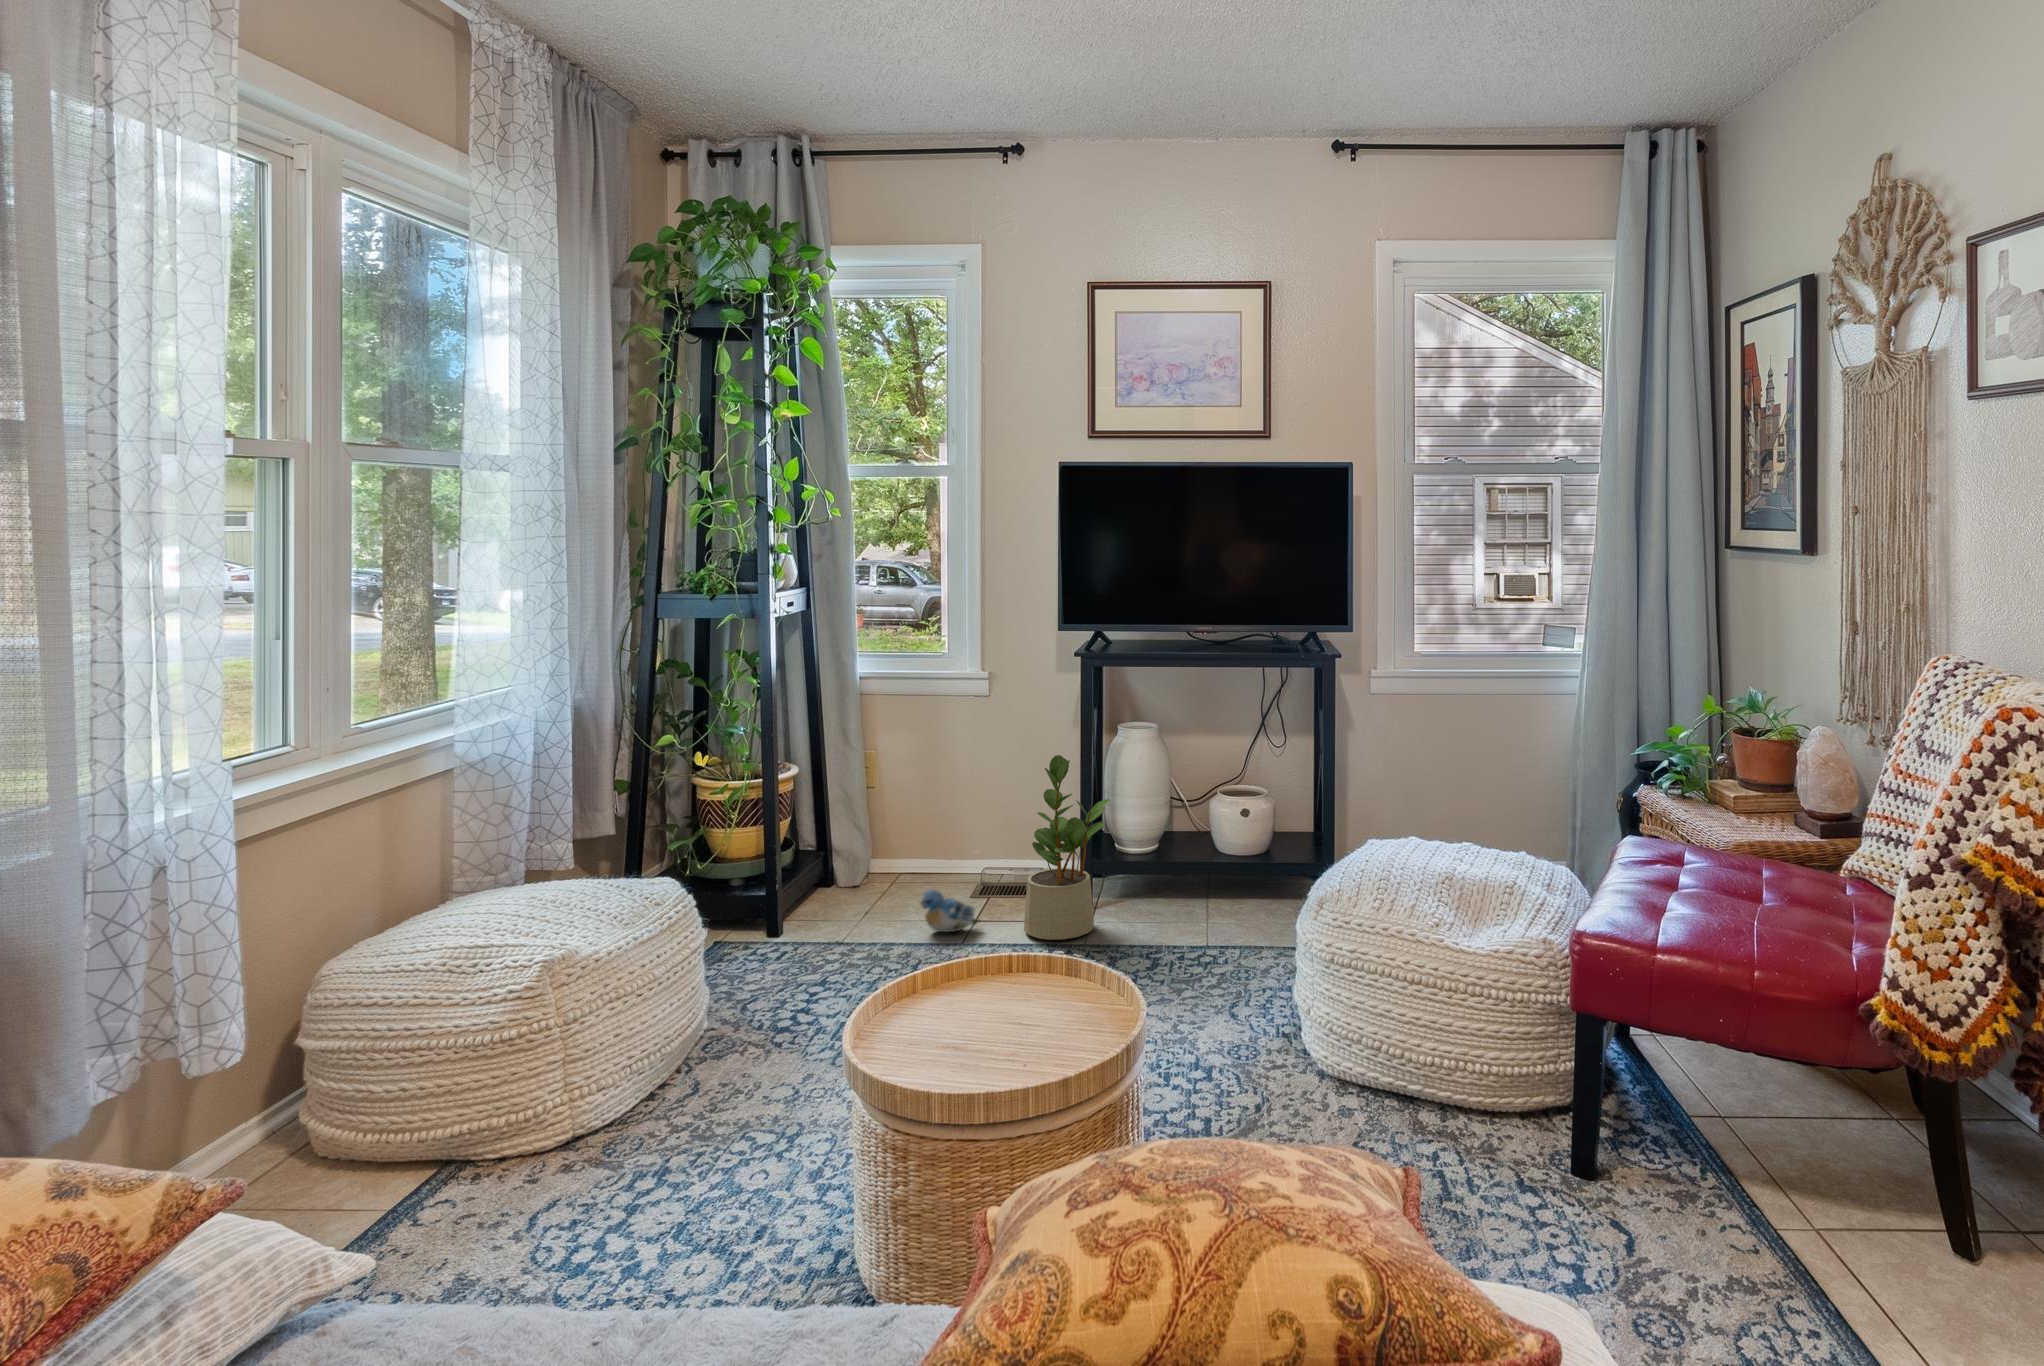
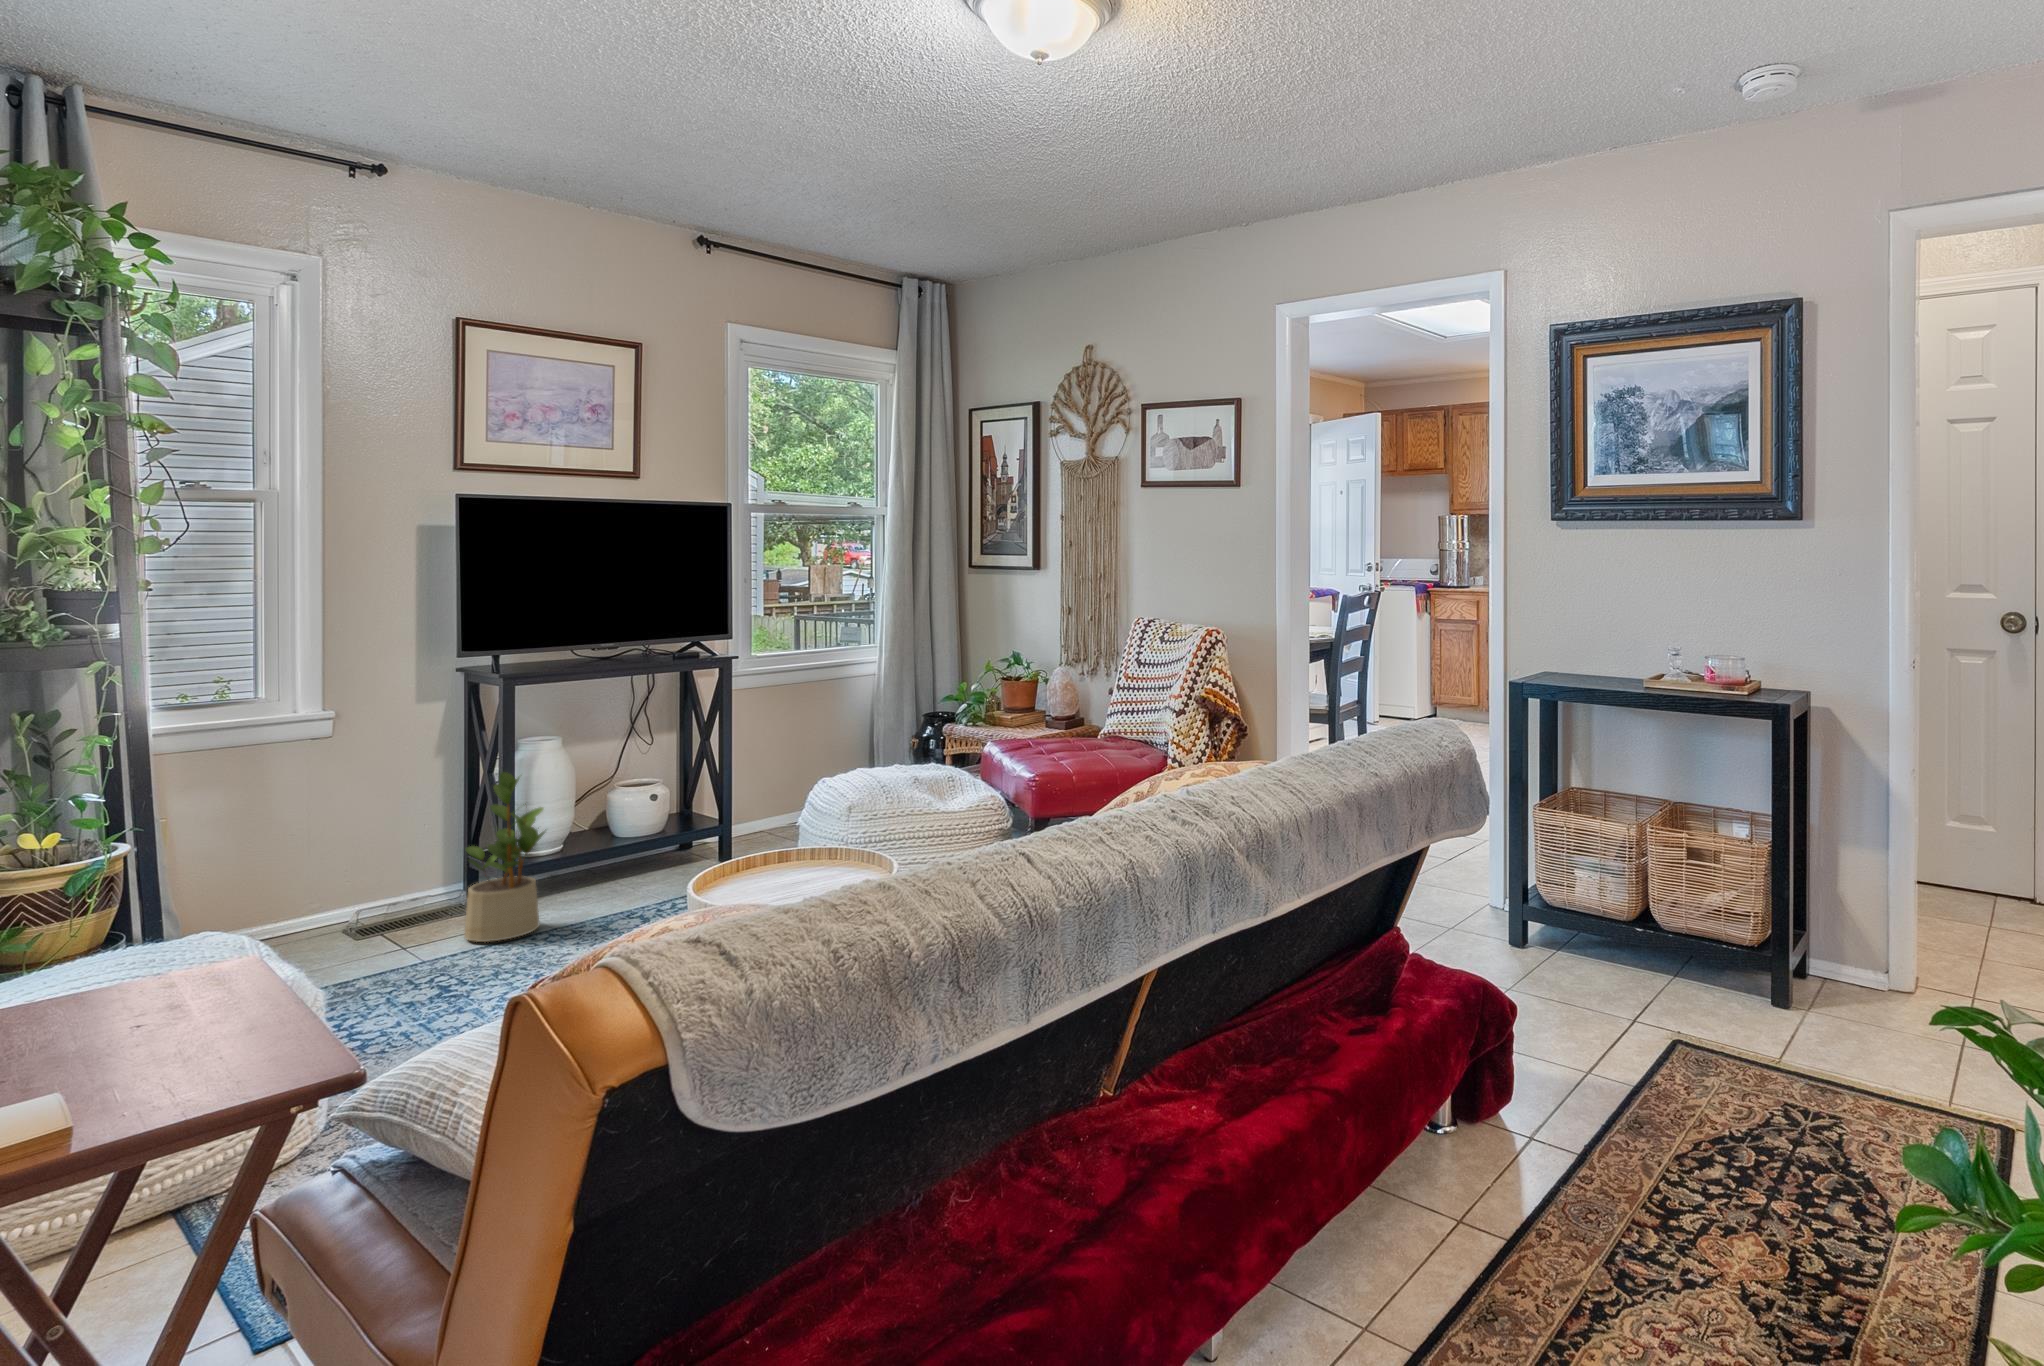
plush toy: present [921,890,981,932] -> none [350,925,419,965]

